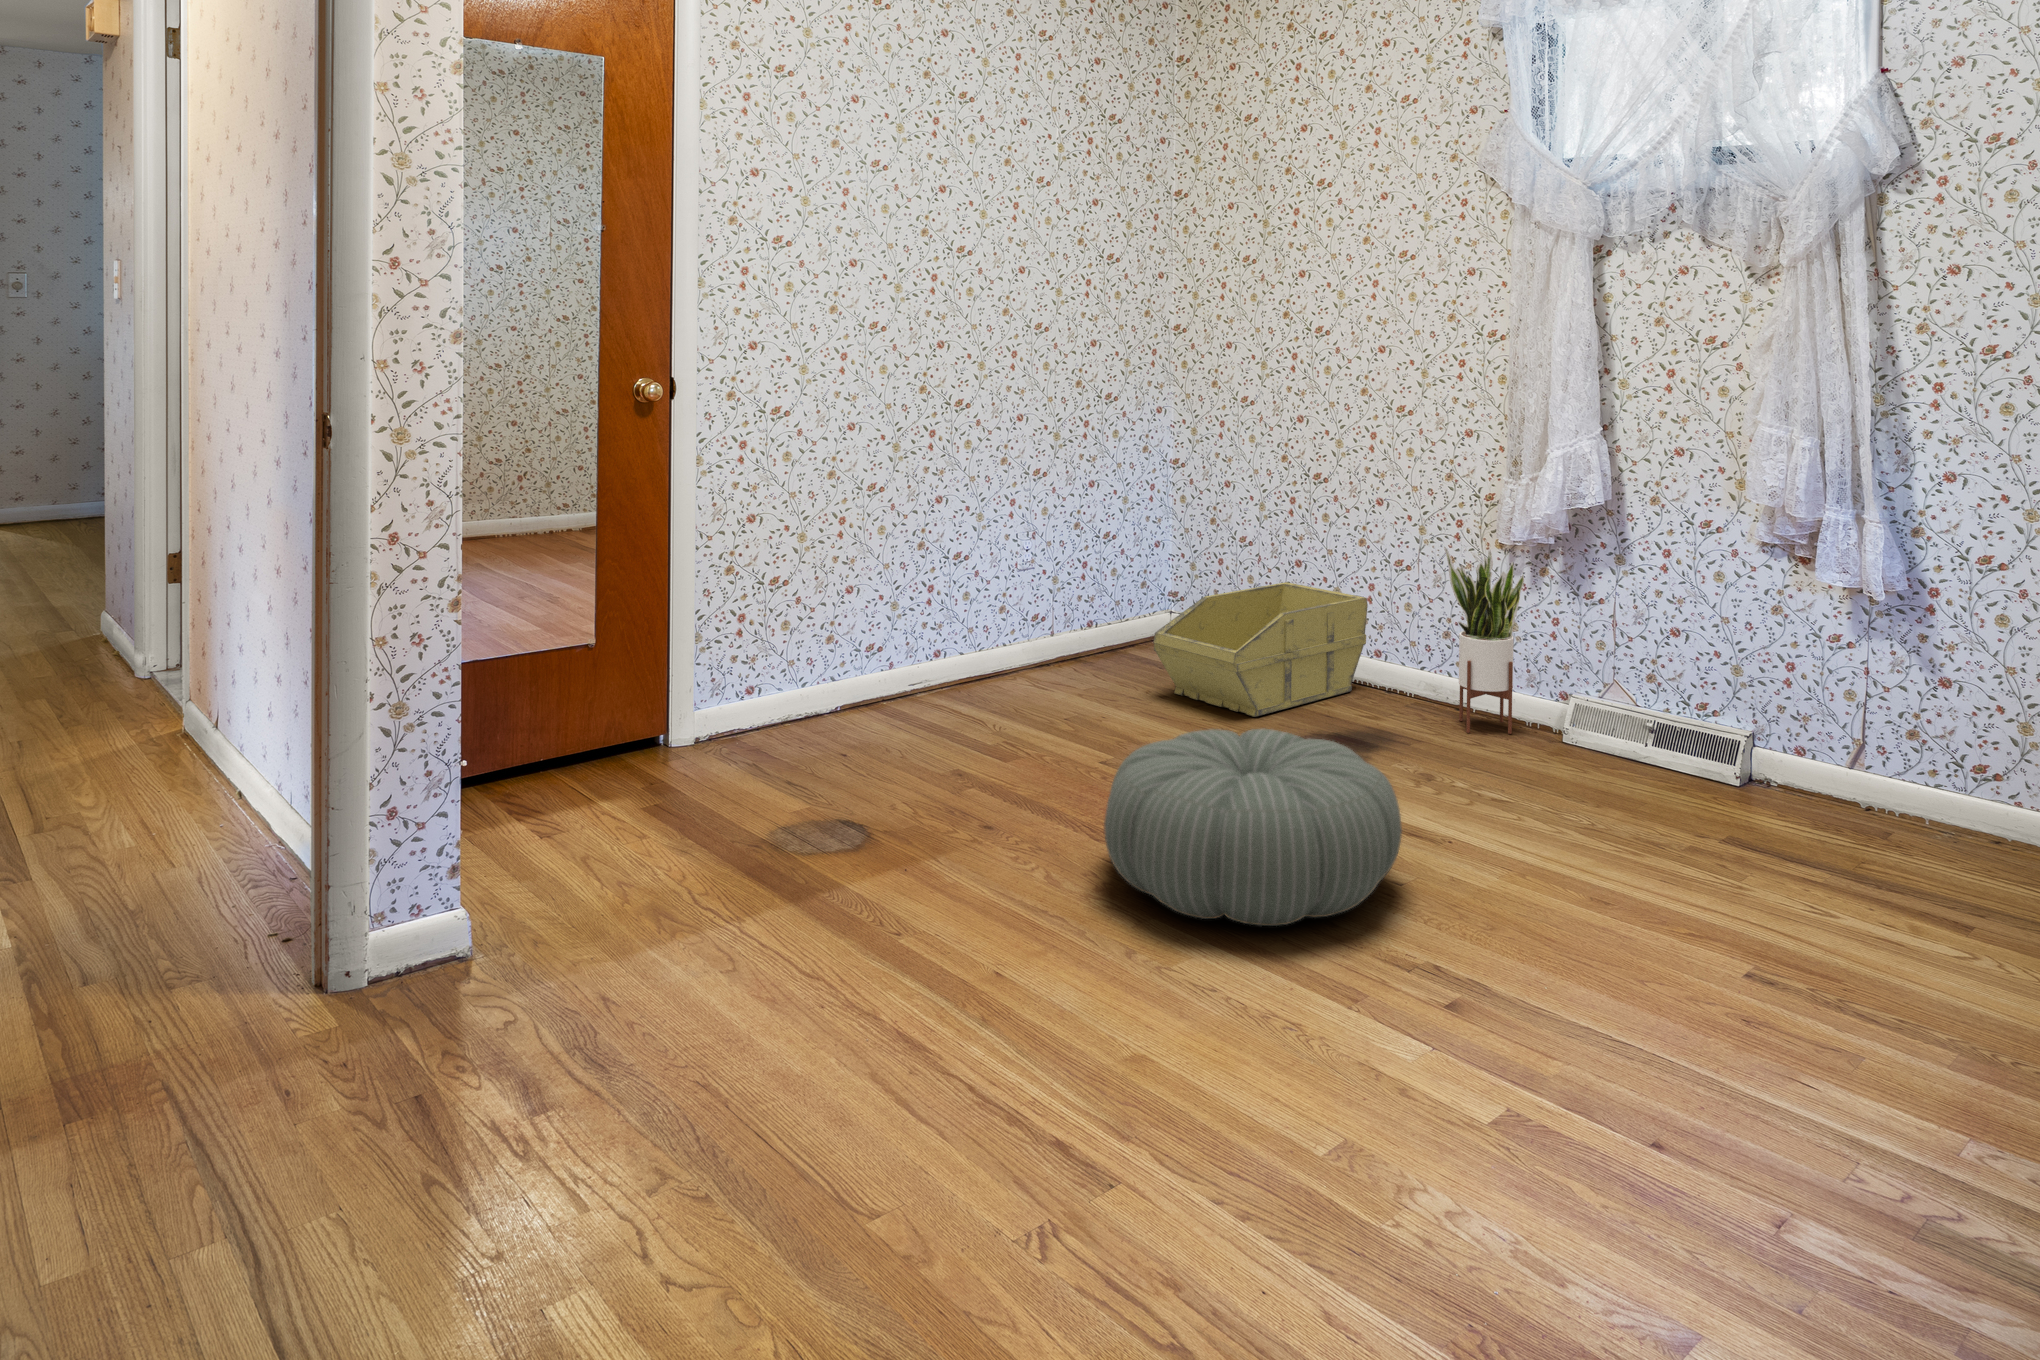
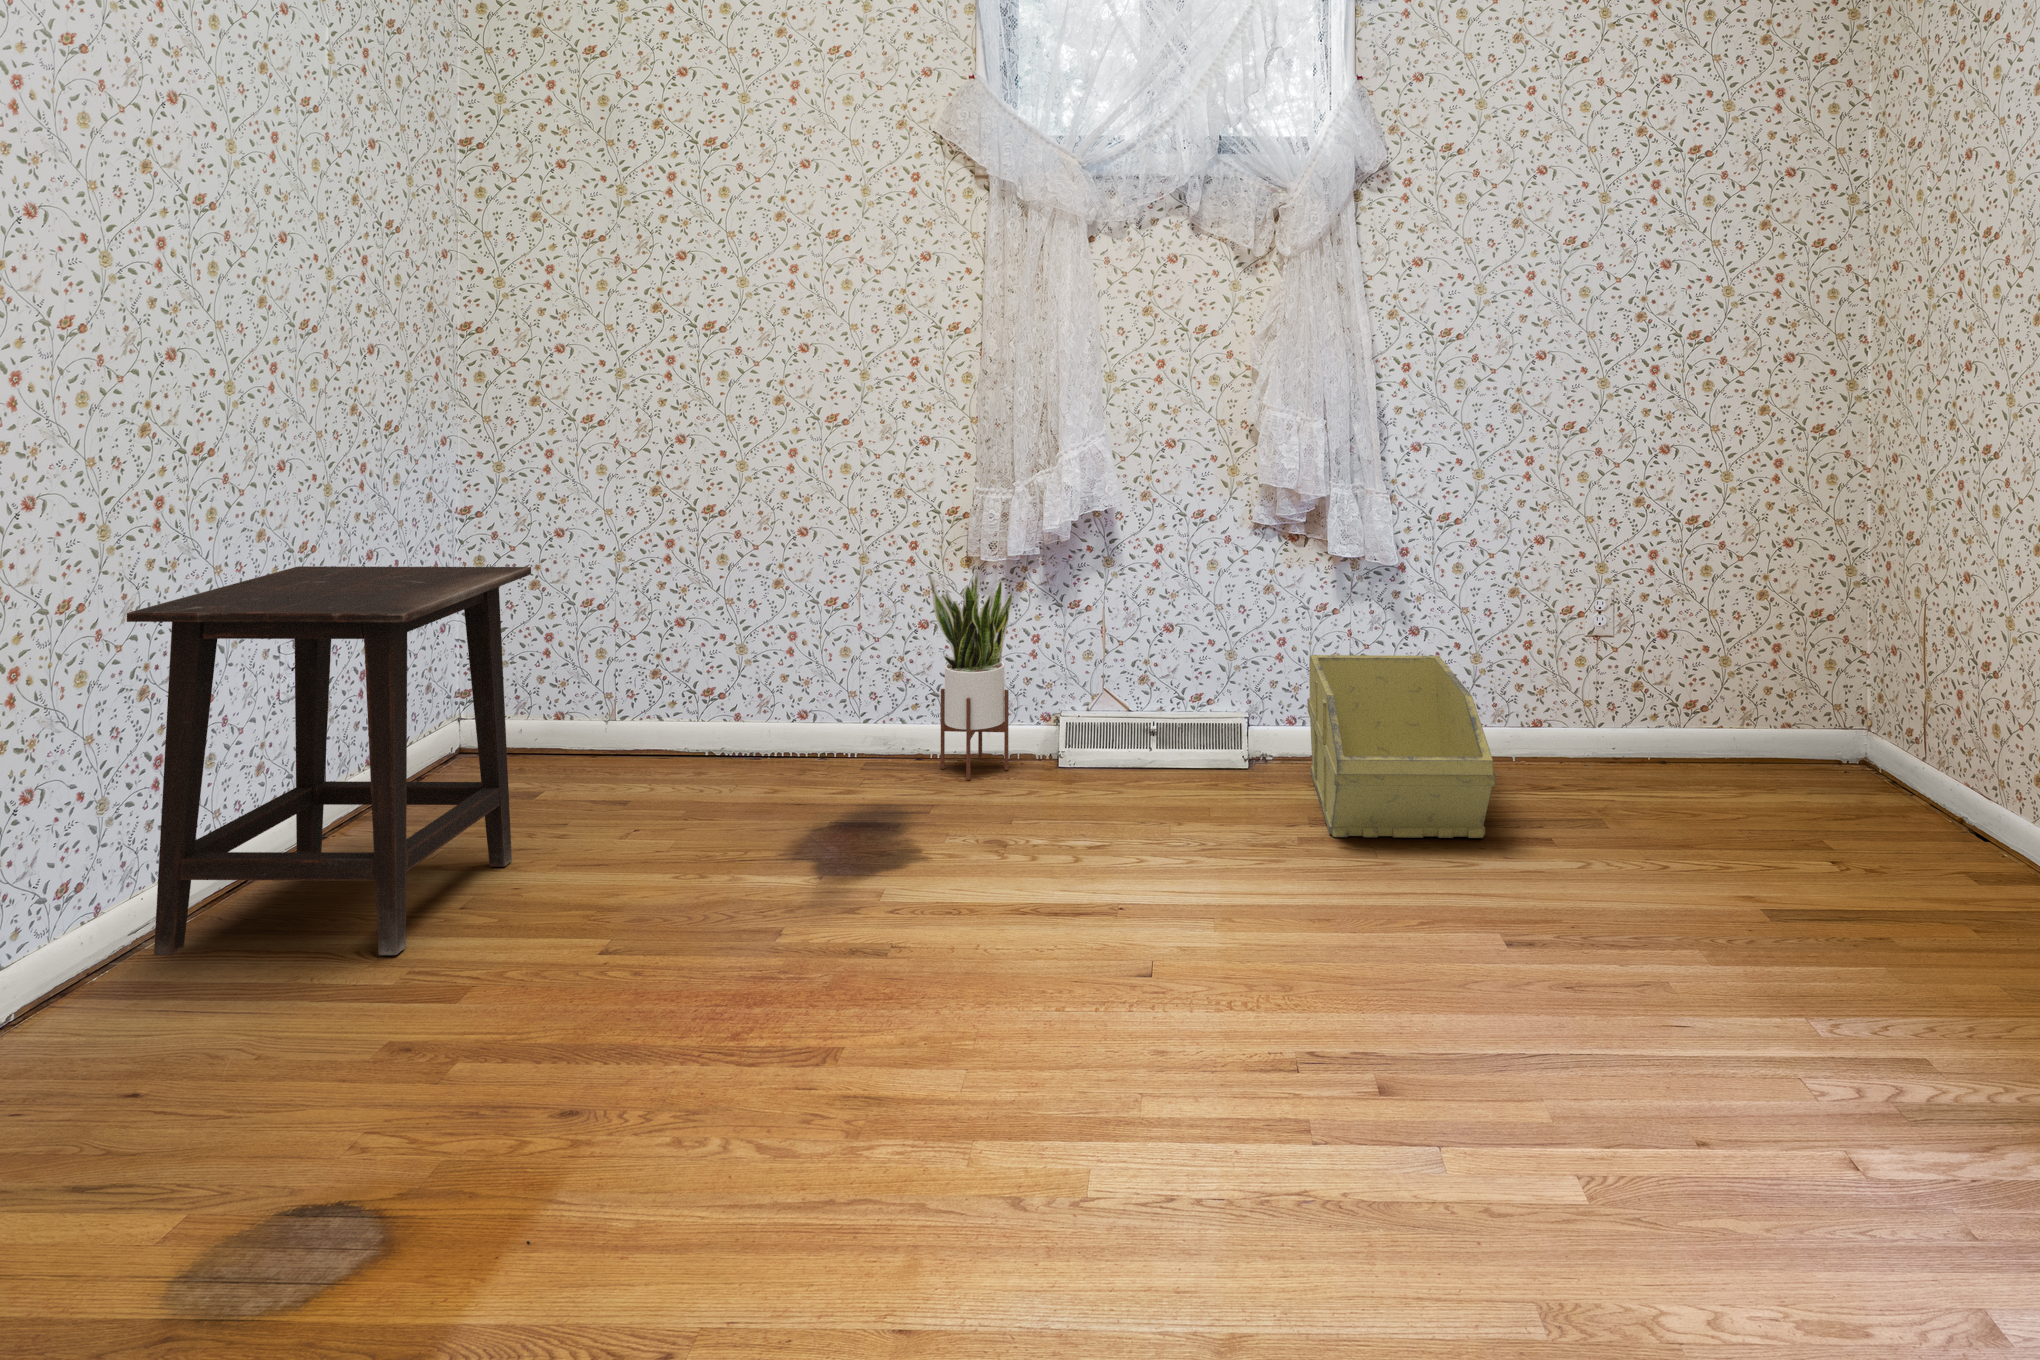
side table: none [904,484,1130,730] -> present [127,566,531,955]
storage bin: present [1153,582,1368,717] -> present [1308,655,1495,838]
pouf: present [1104,729,1402,926] -> none [823,831,1220,1128]

